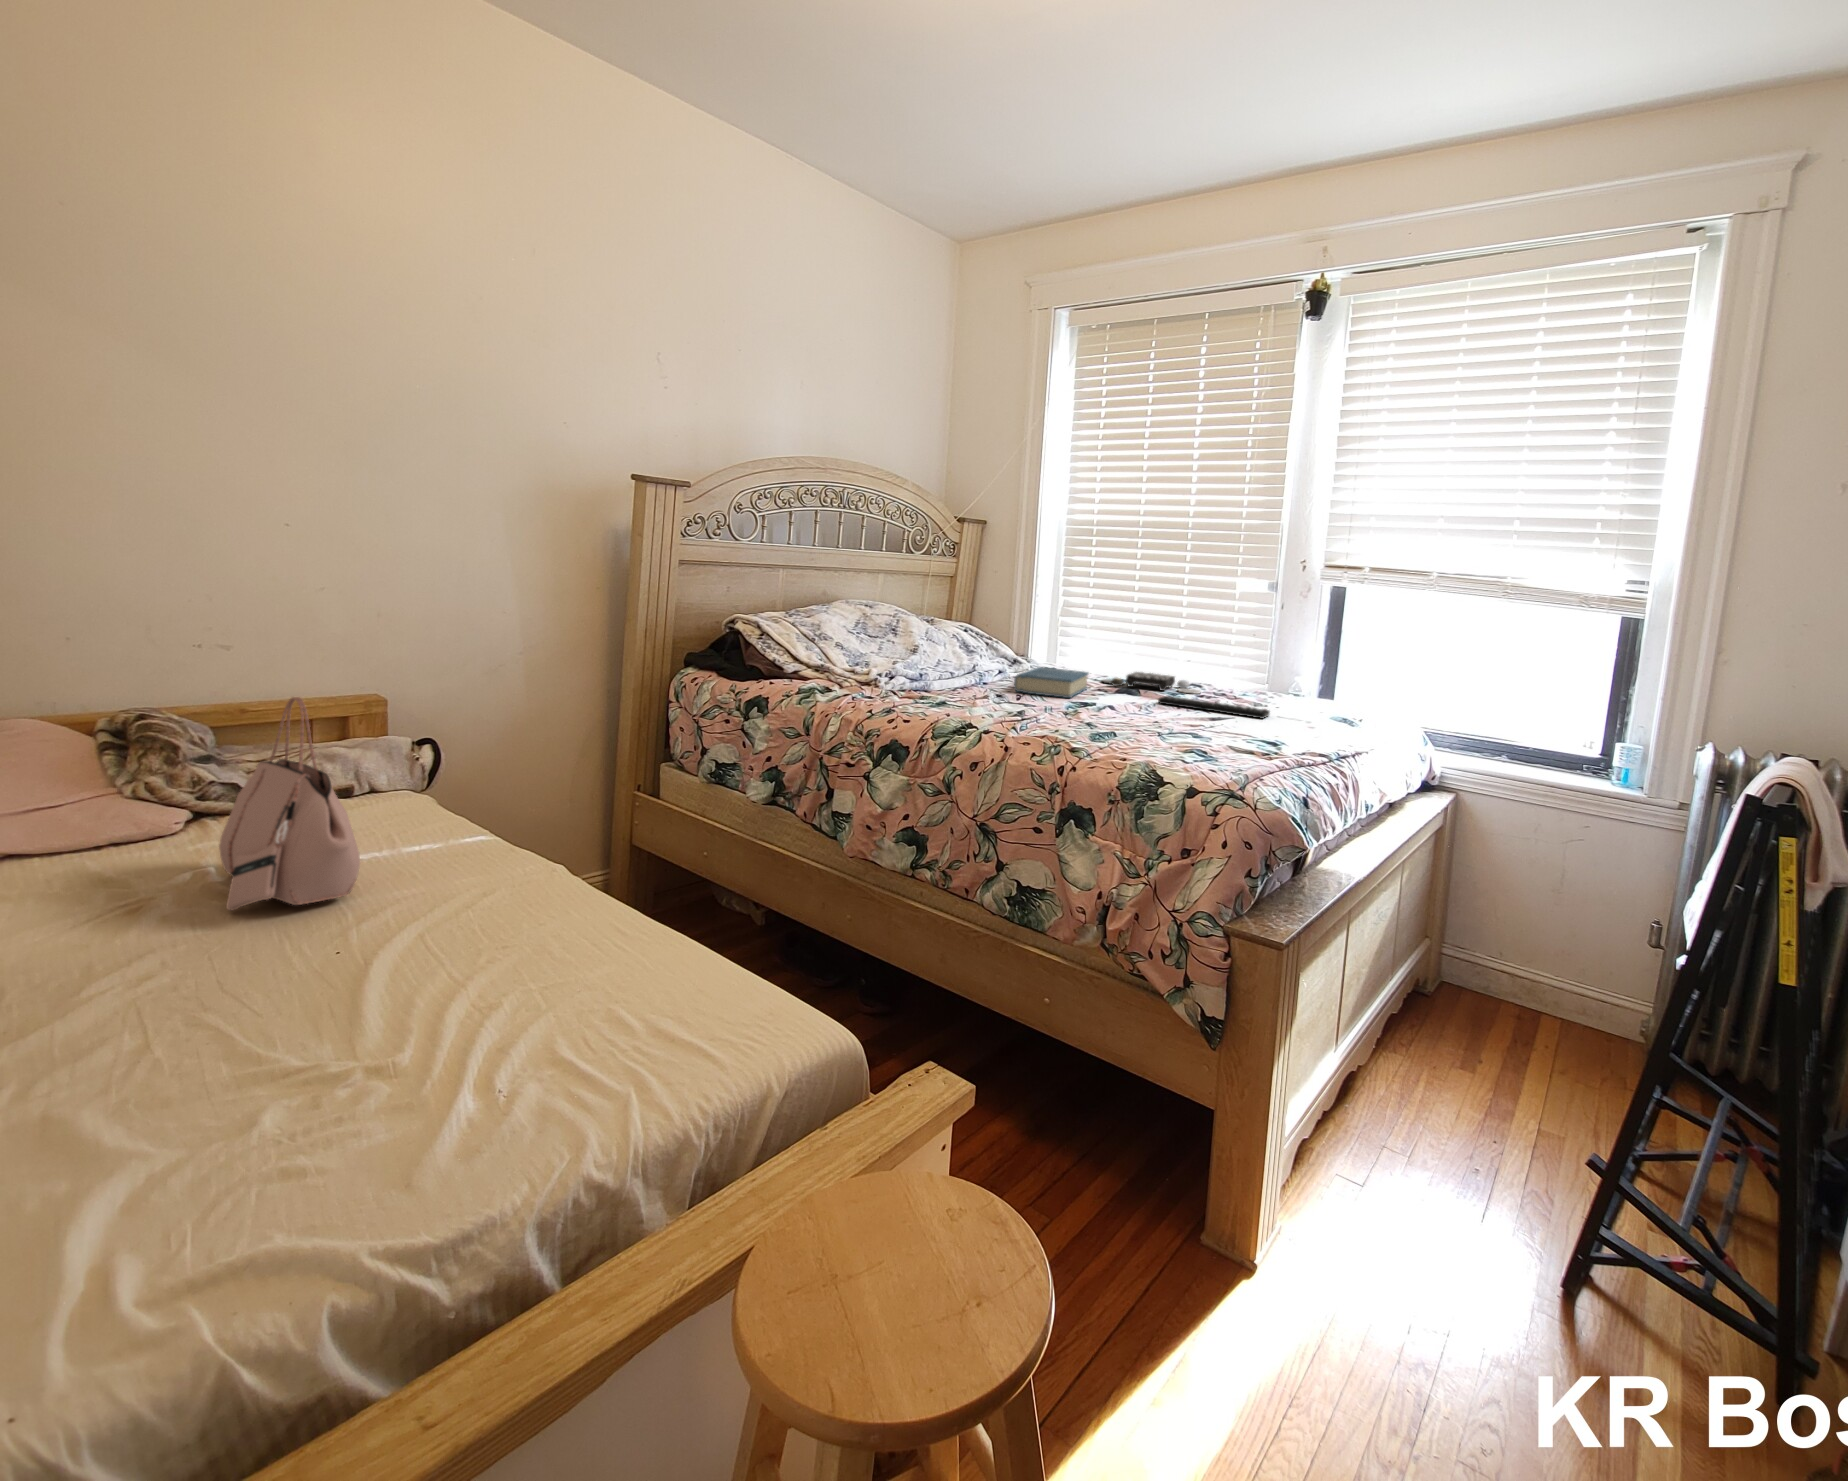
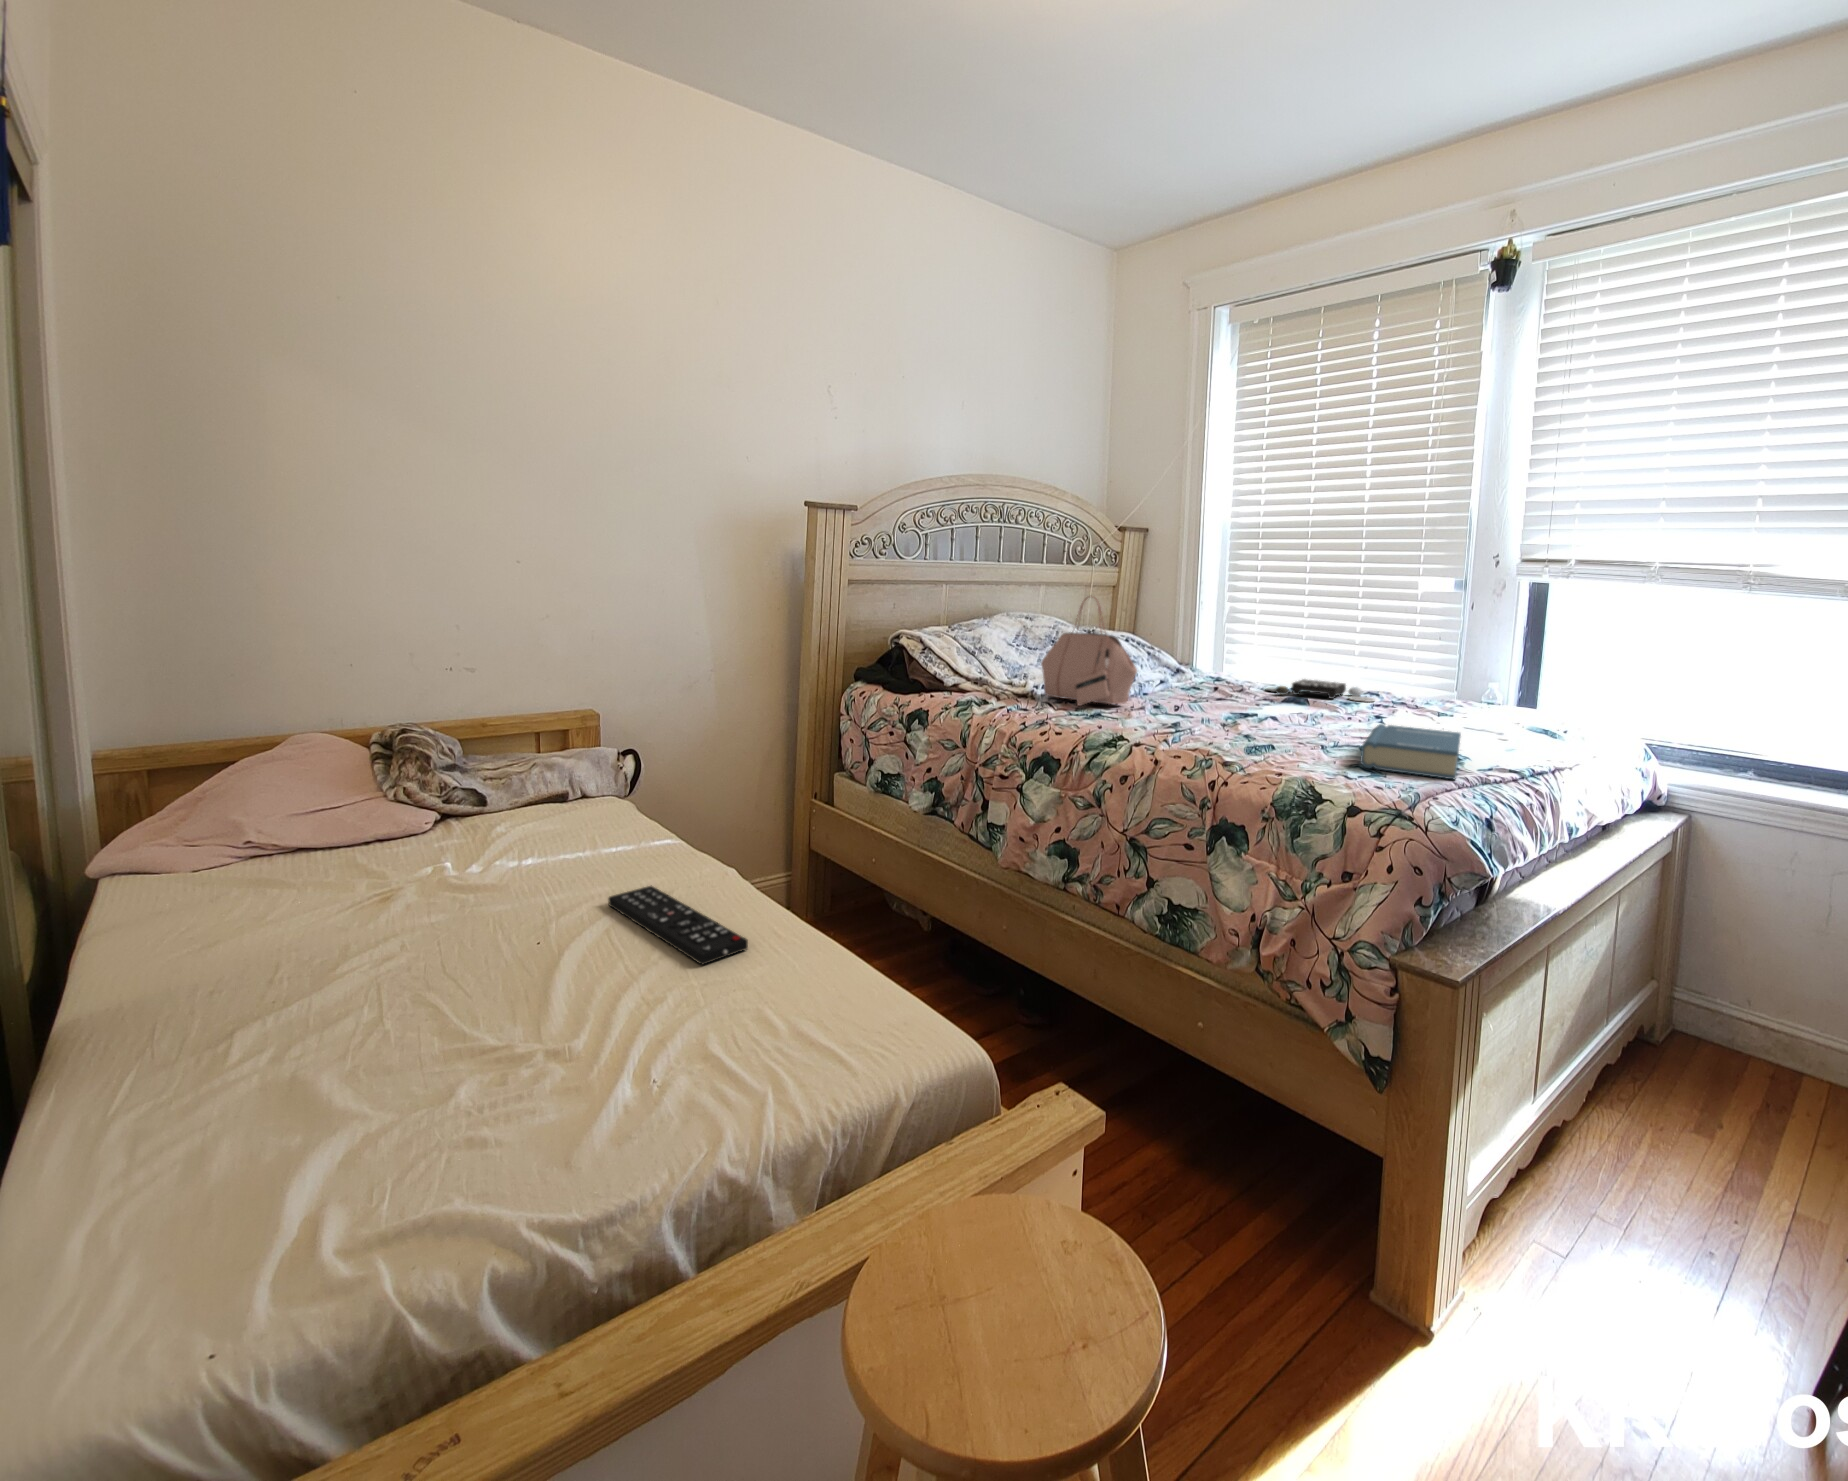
hardback book: present [1014,667,1089,698] -> present [1360,724,1461,779]
remote control: present [1158,696,1270,718] -> present [608,886,748,965]
handbag: present [219,697,360,910] -> present [1041,597,1137,706]

